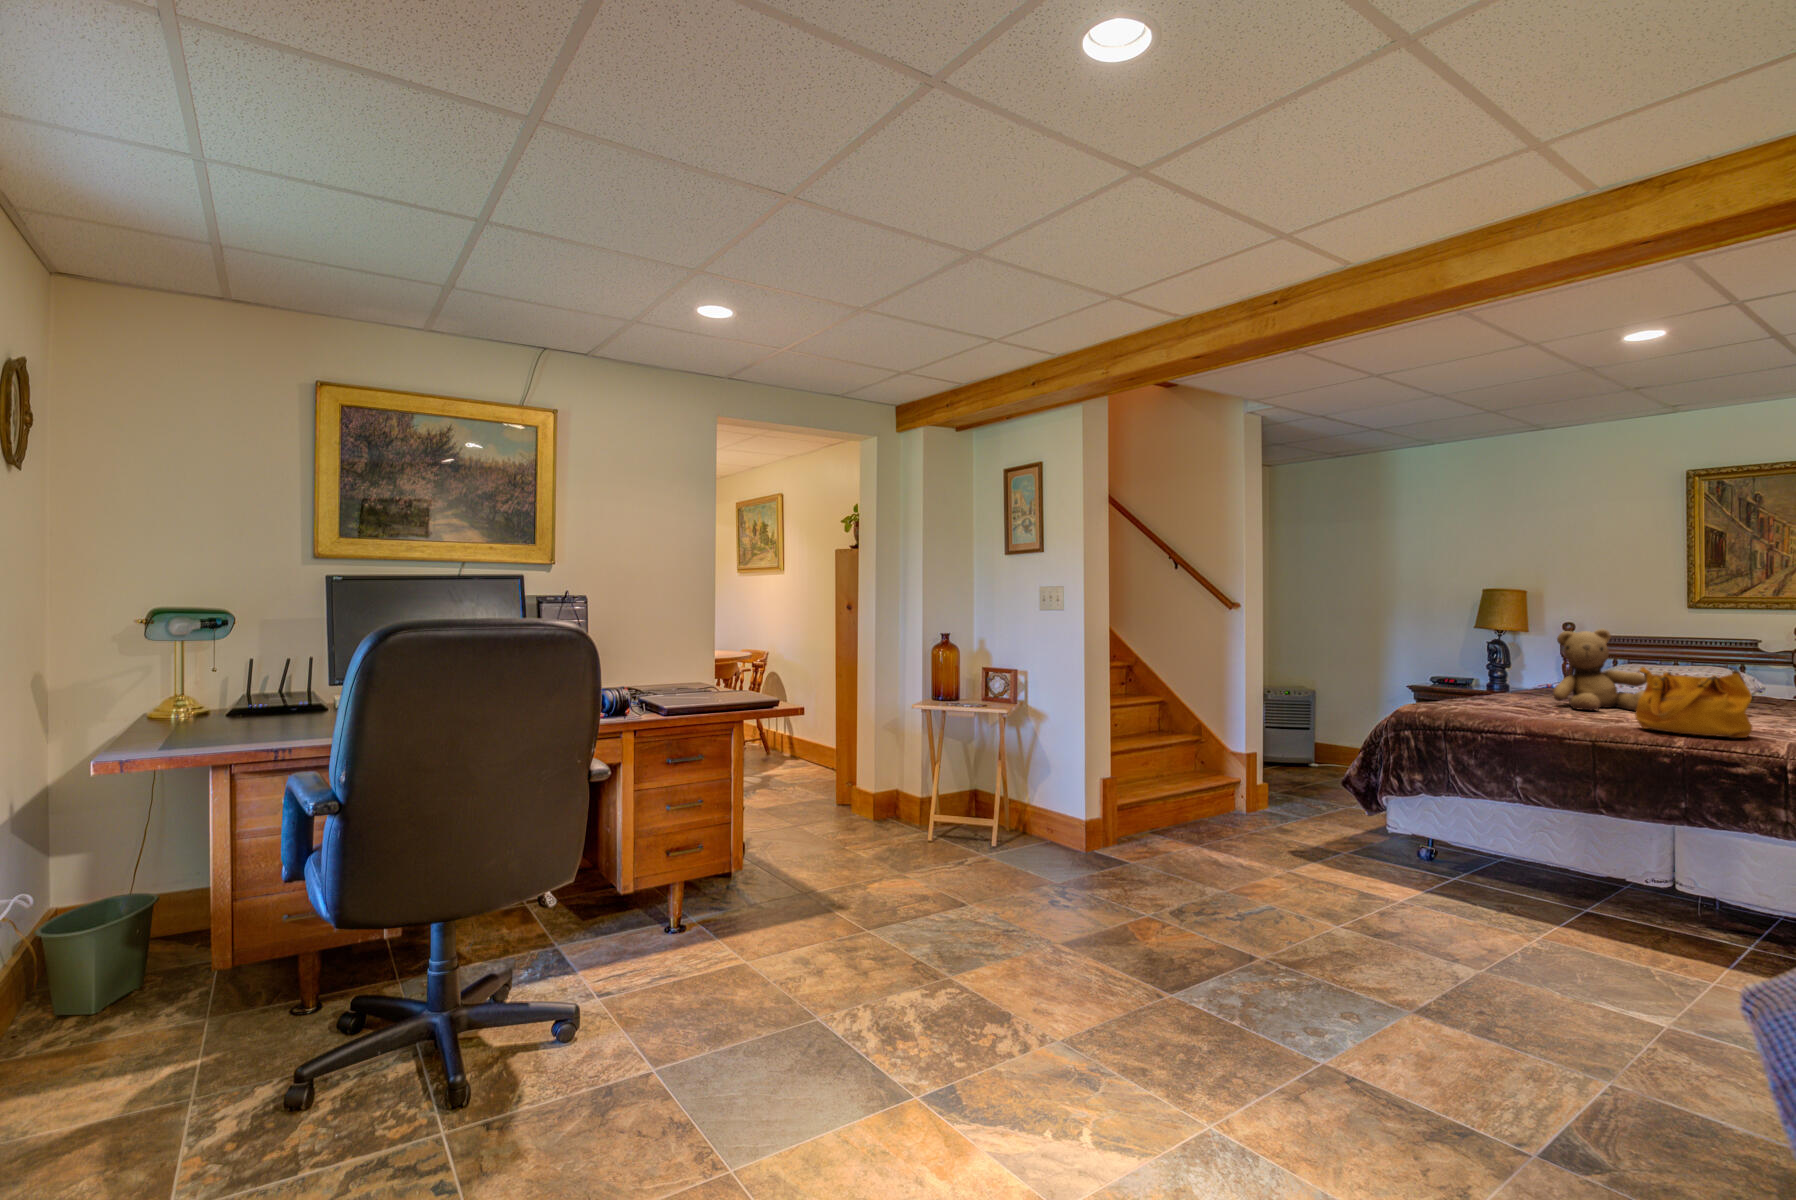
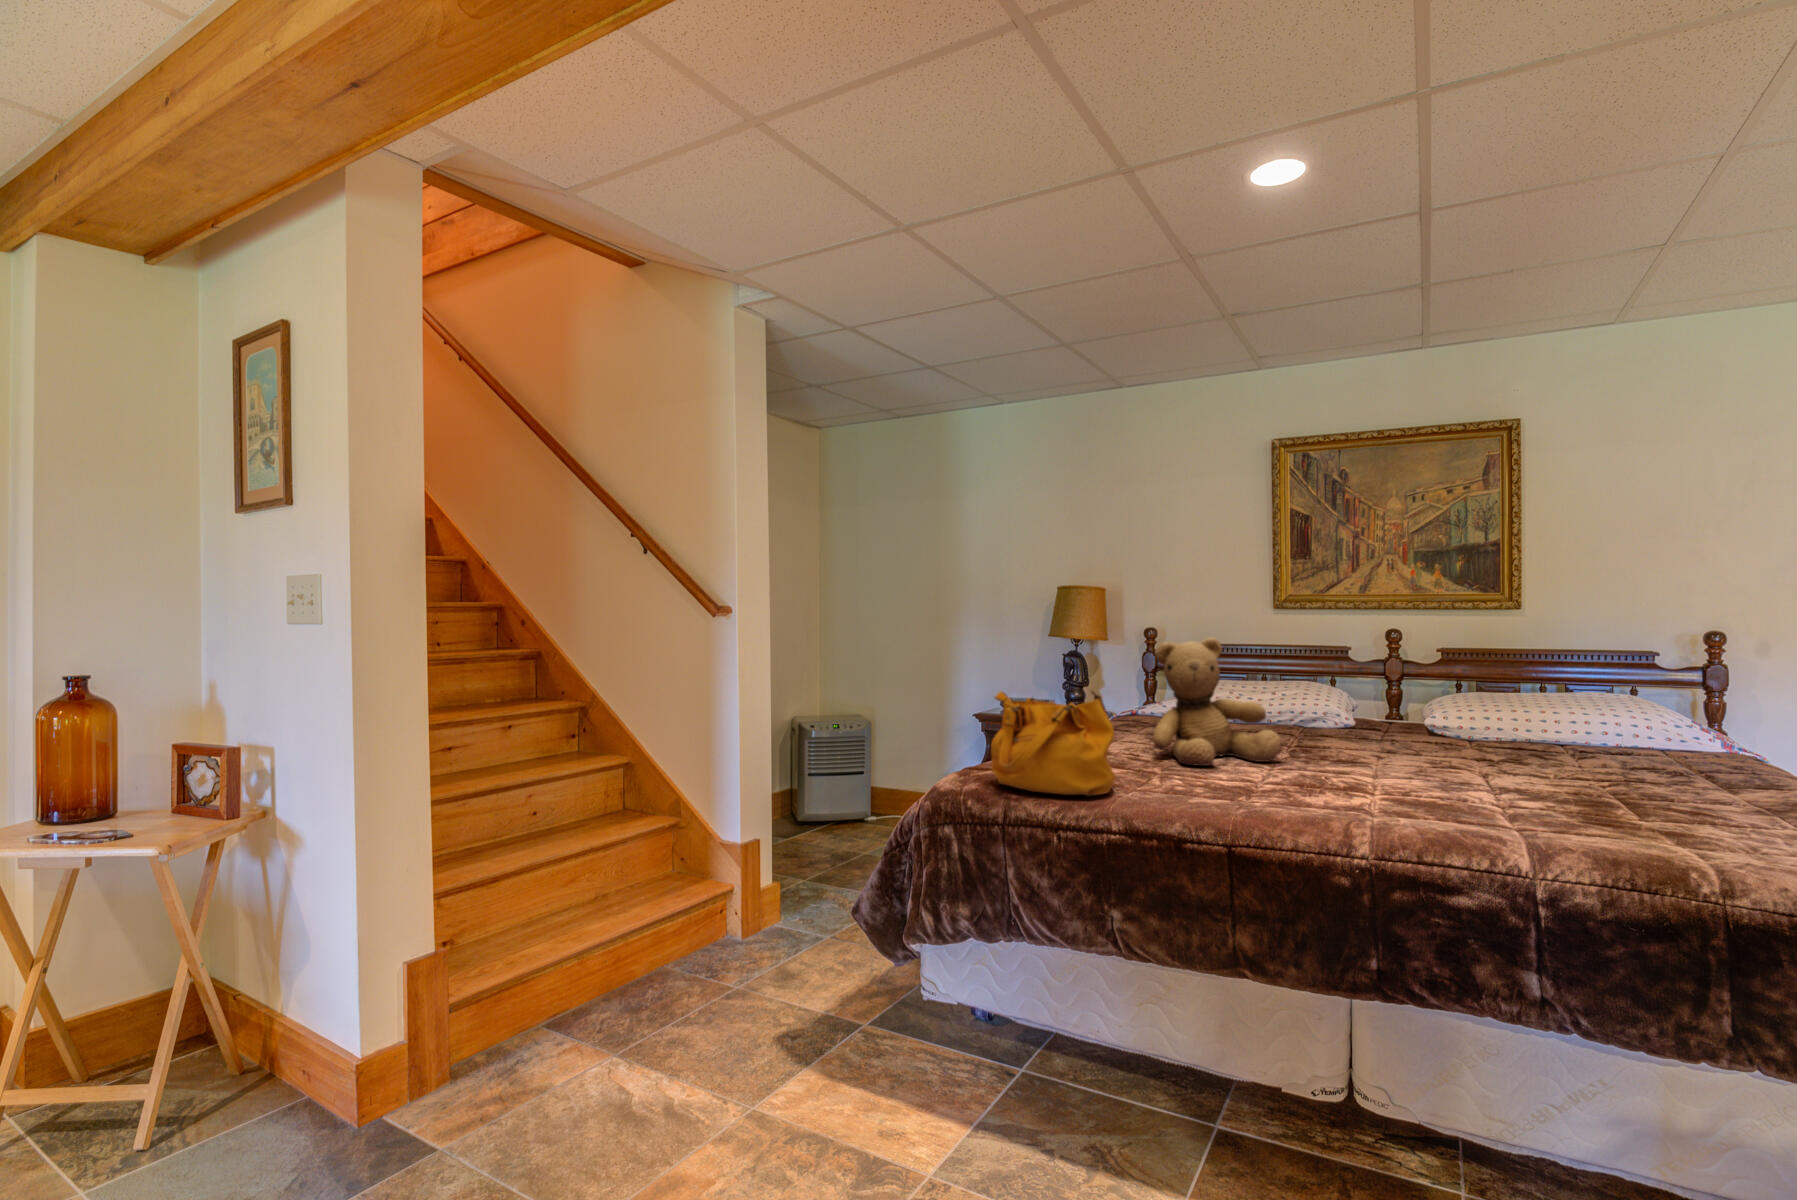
handbag: present [1635,667,1752,738] -> present [991,690,1115,796]

